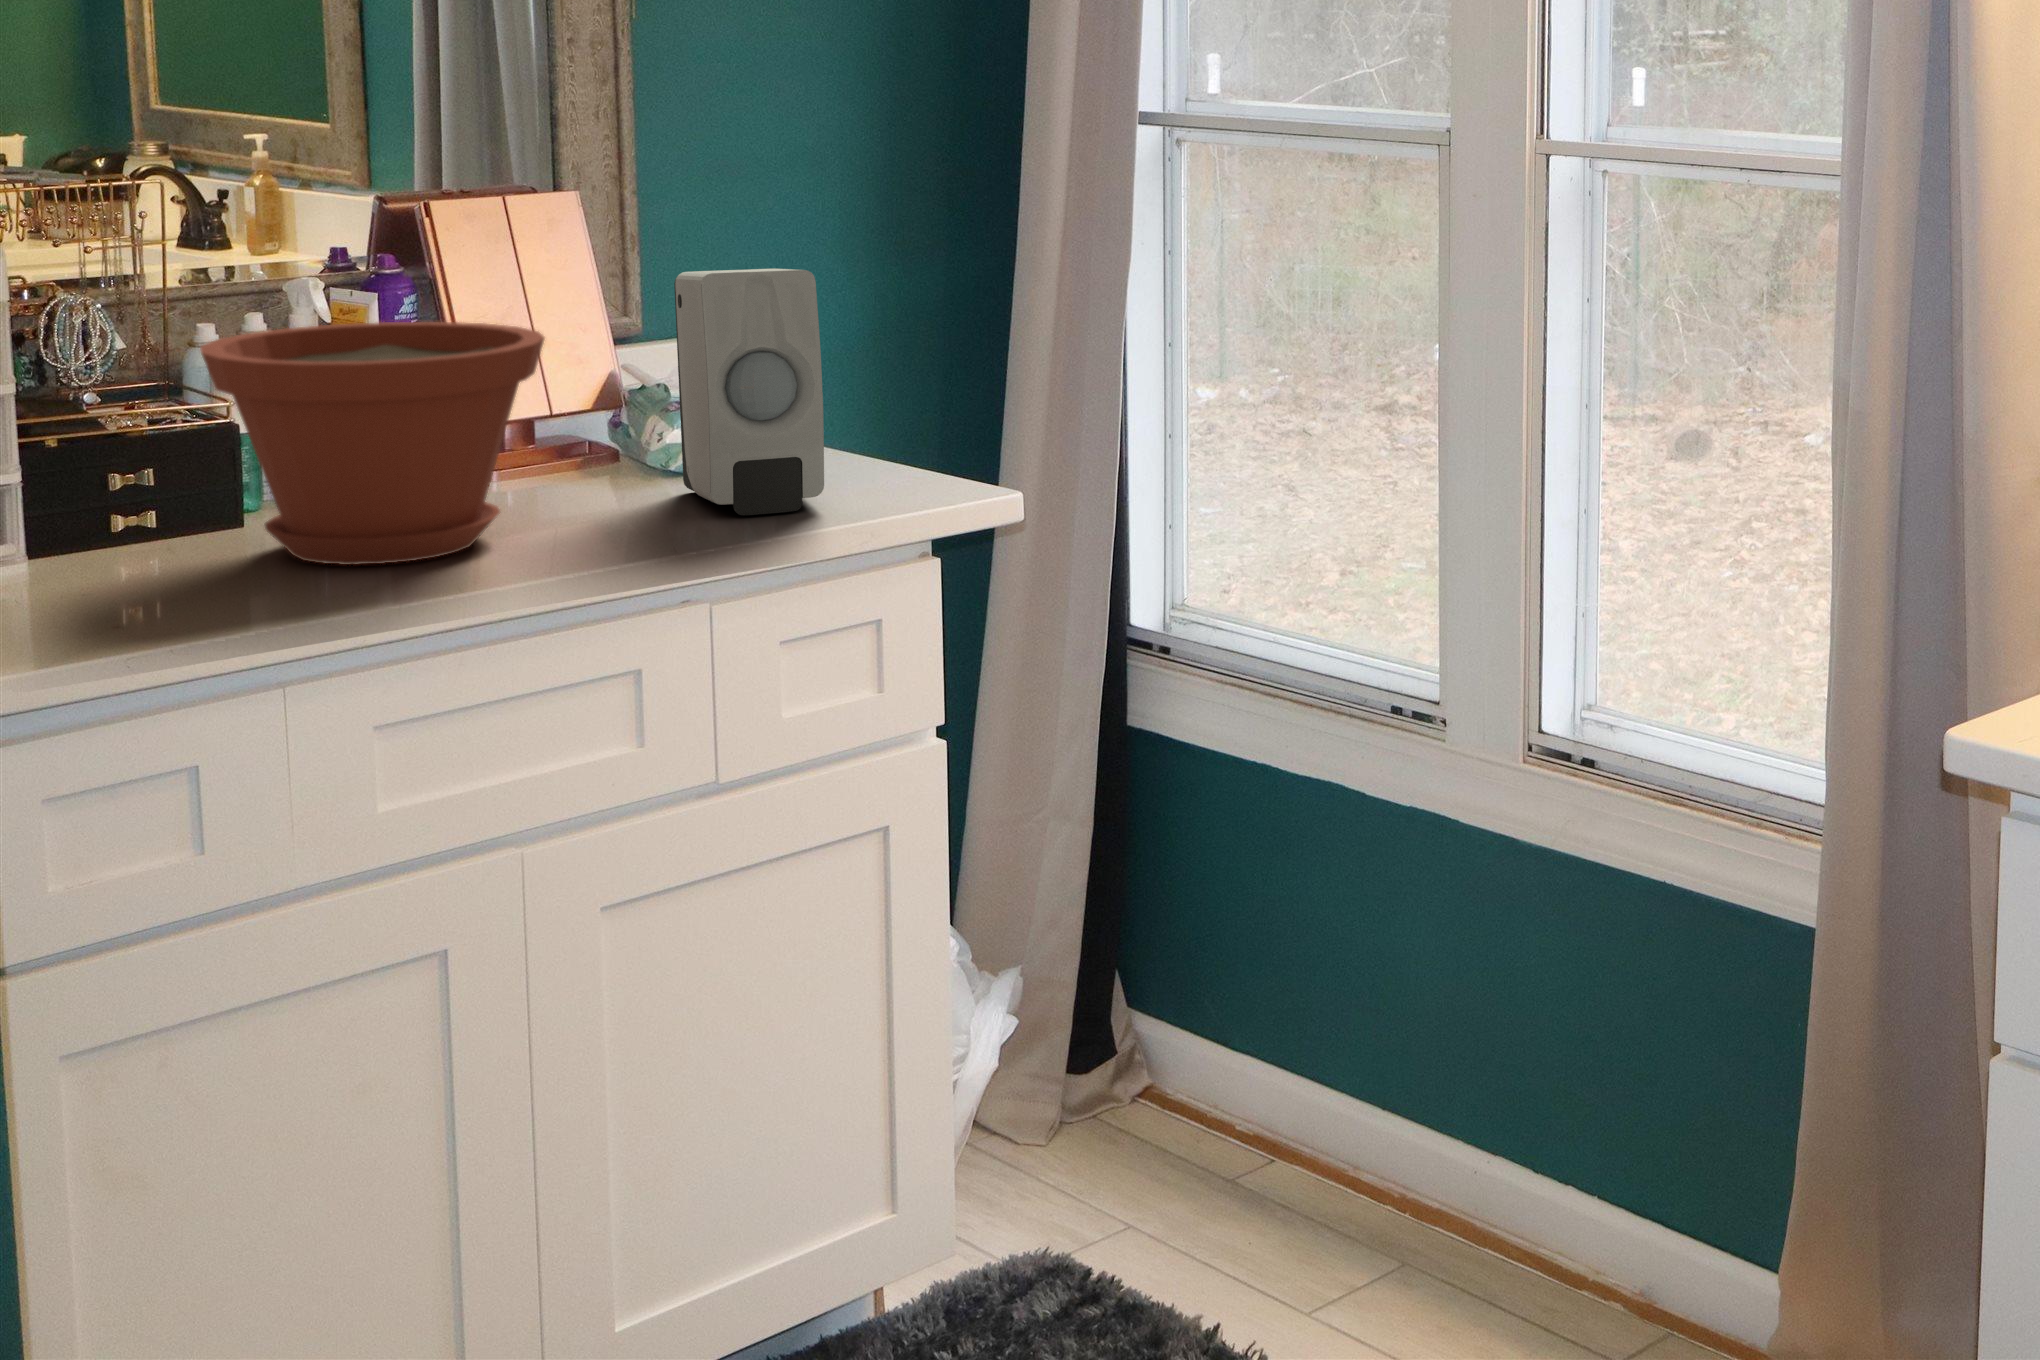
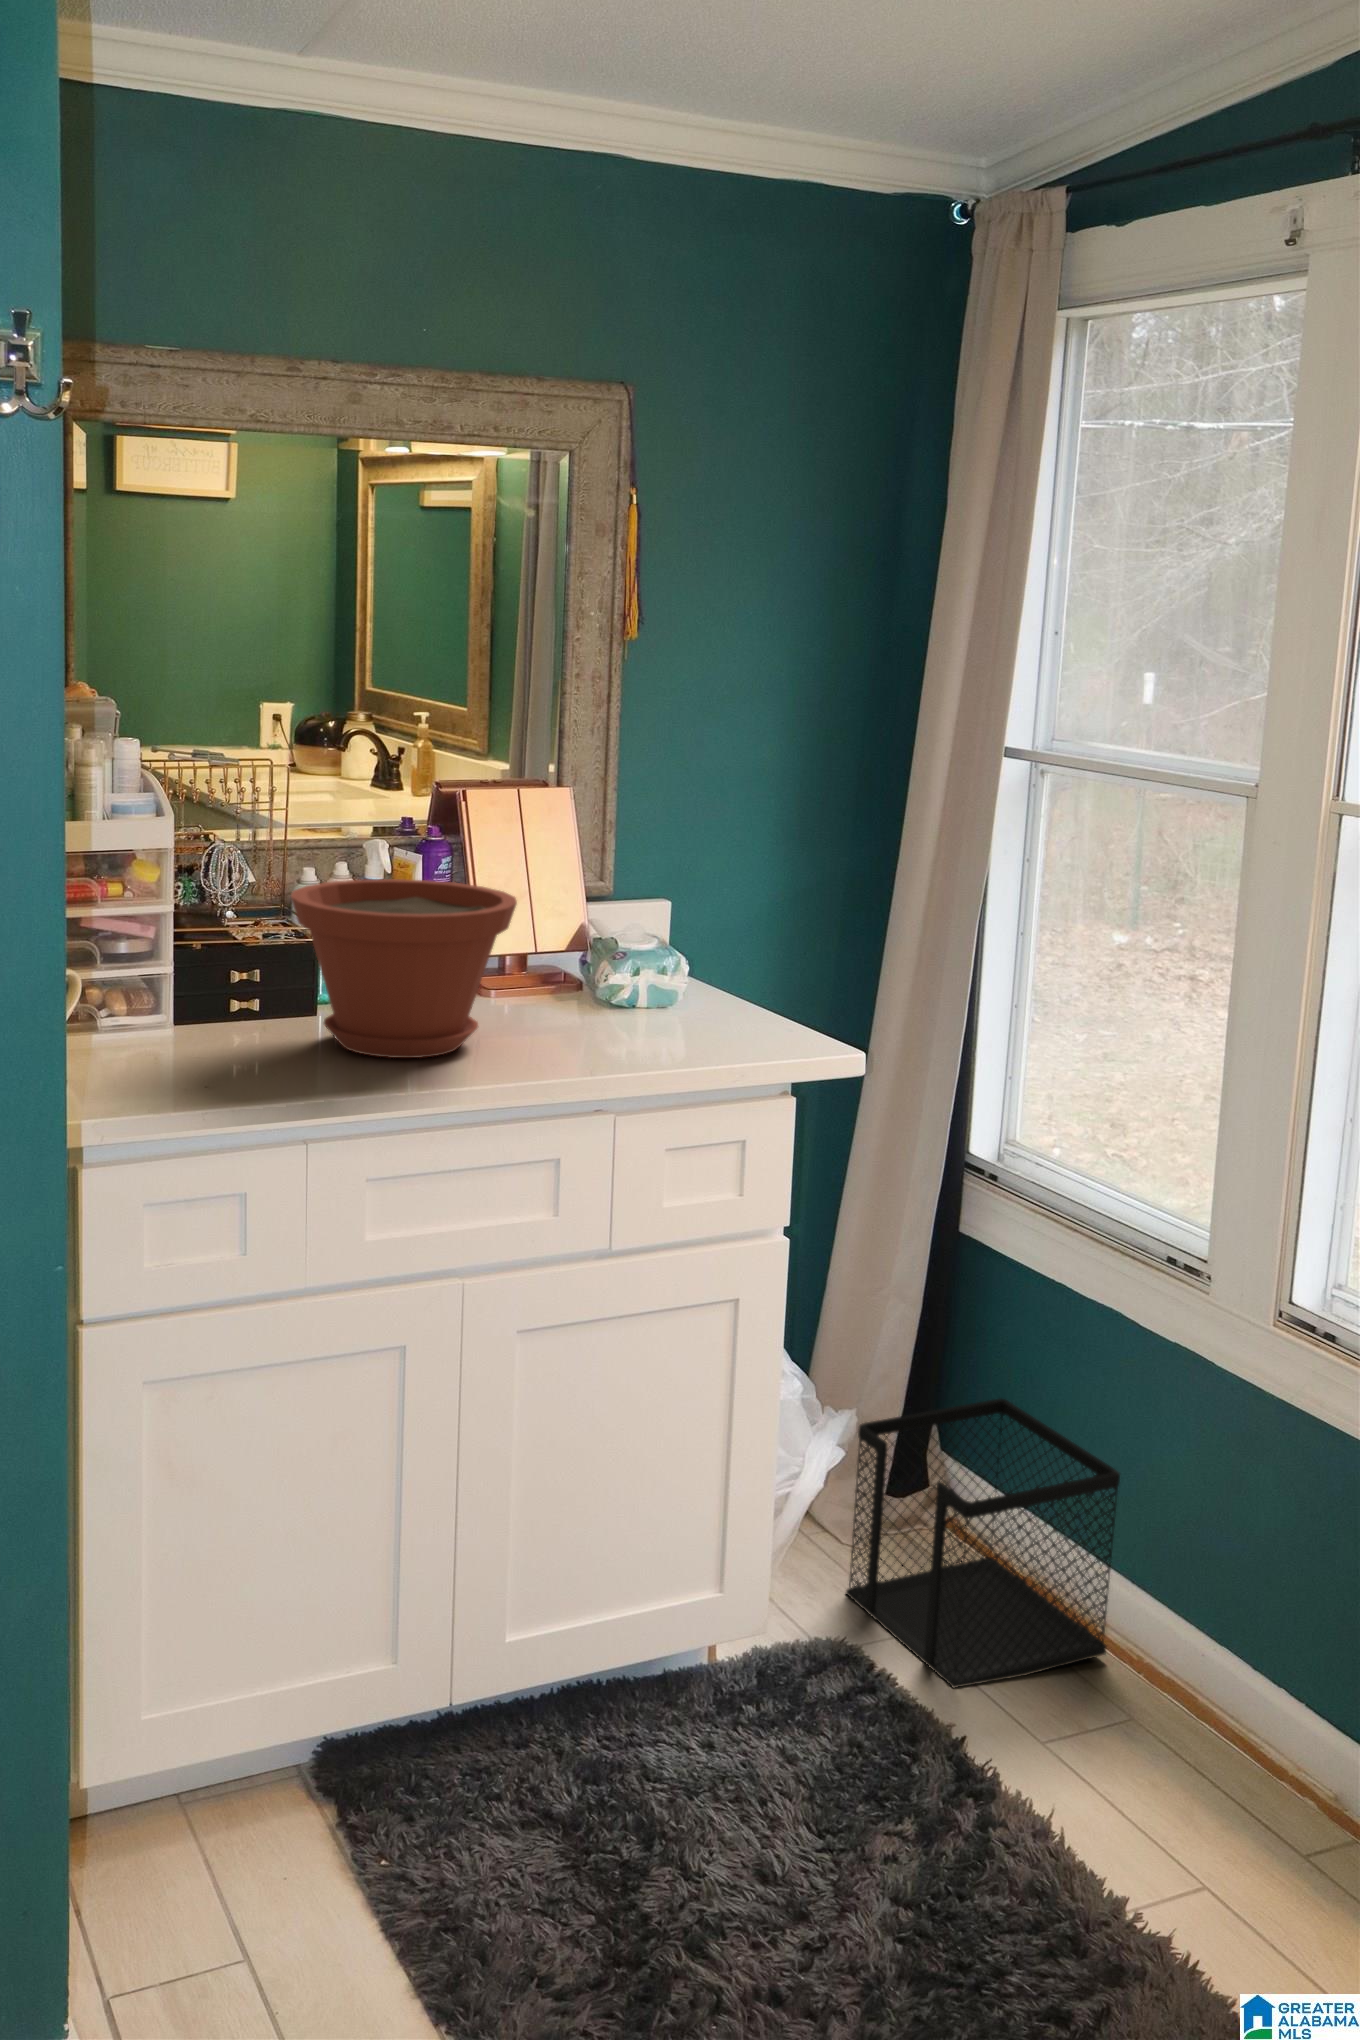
soap dispenser: present [674,269,824,515] -> none [615,858,716,1048]
wastebasket: none [1039,917,1362,1281] -> present [846,1399,1120,1688]

